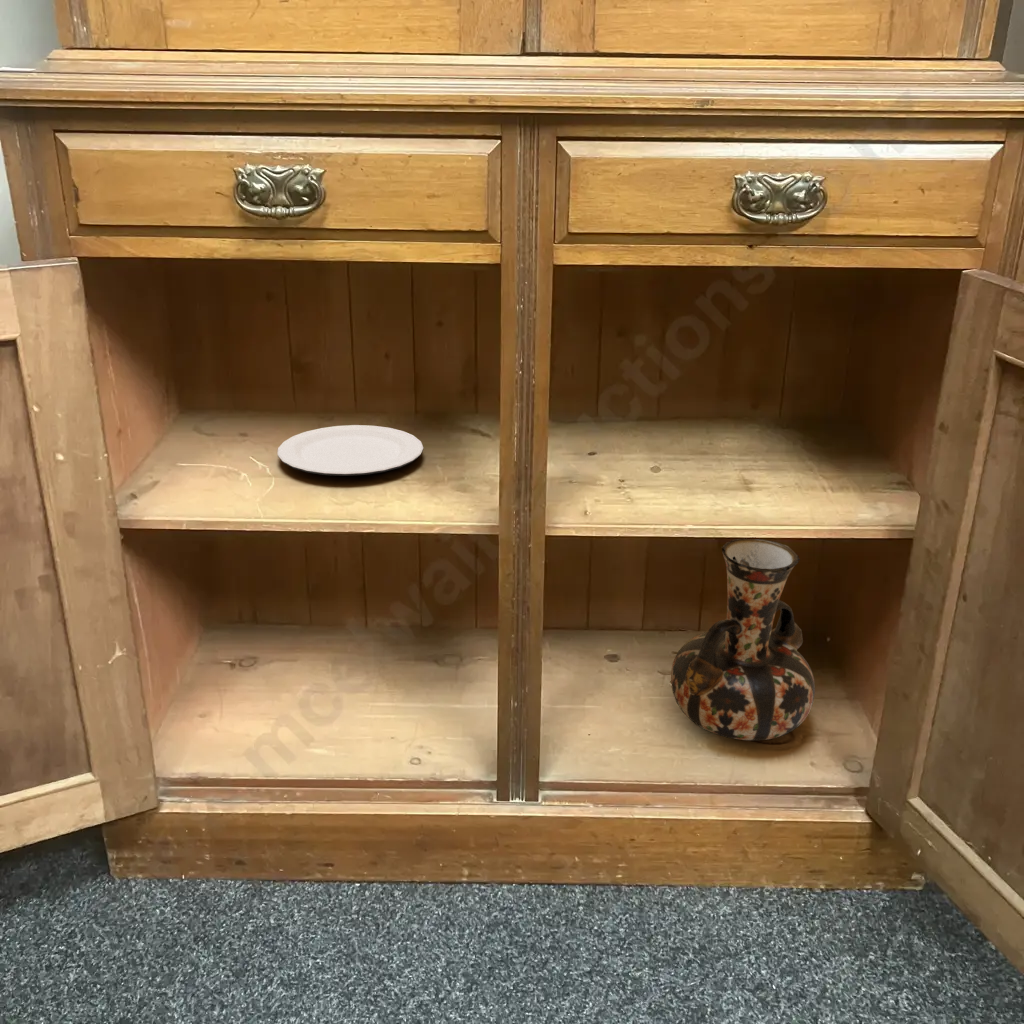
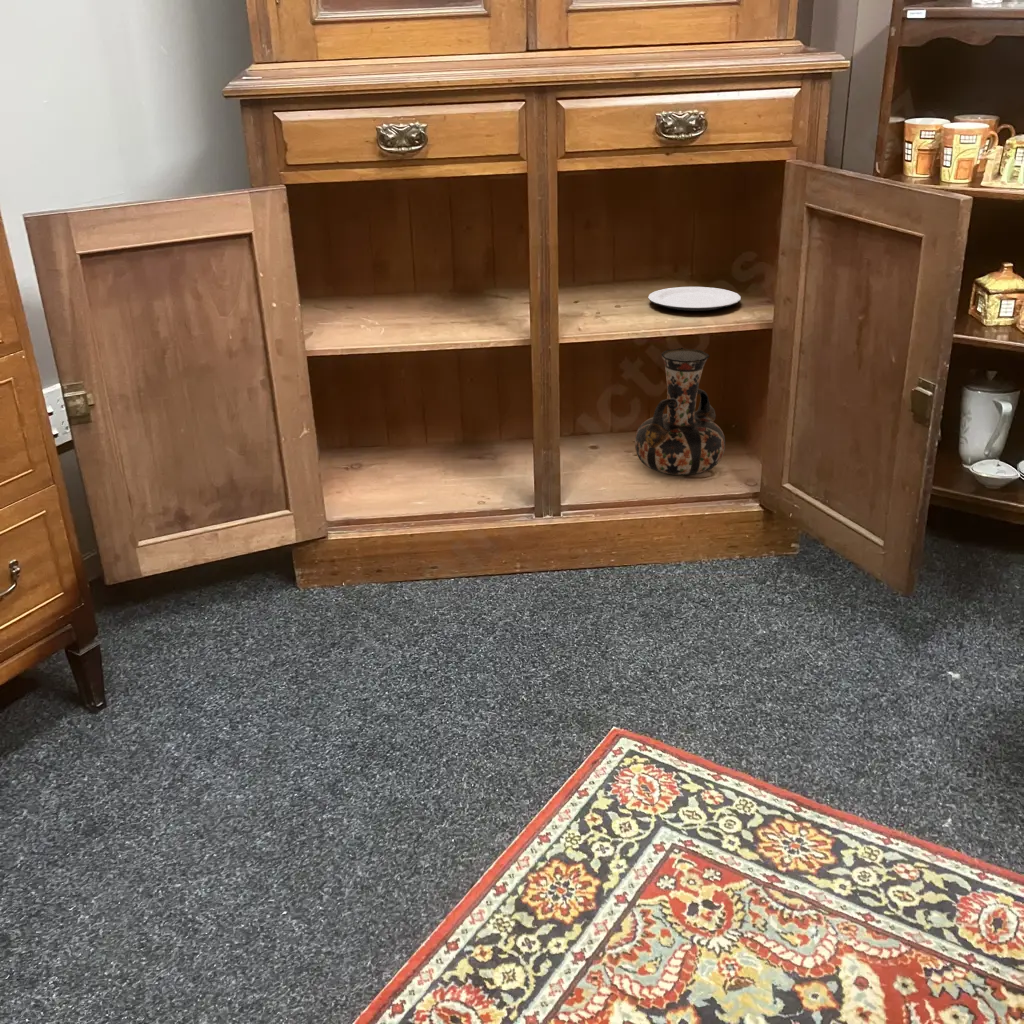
plate: present [278,425,423,476] -> present [648,287,741,311]

